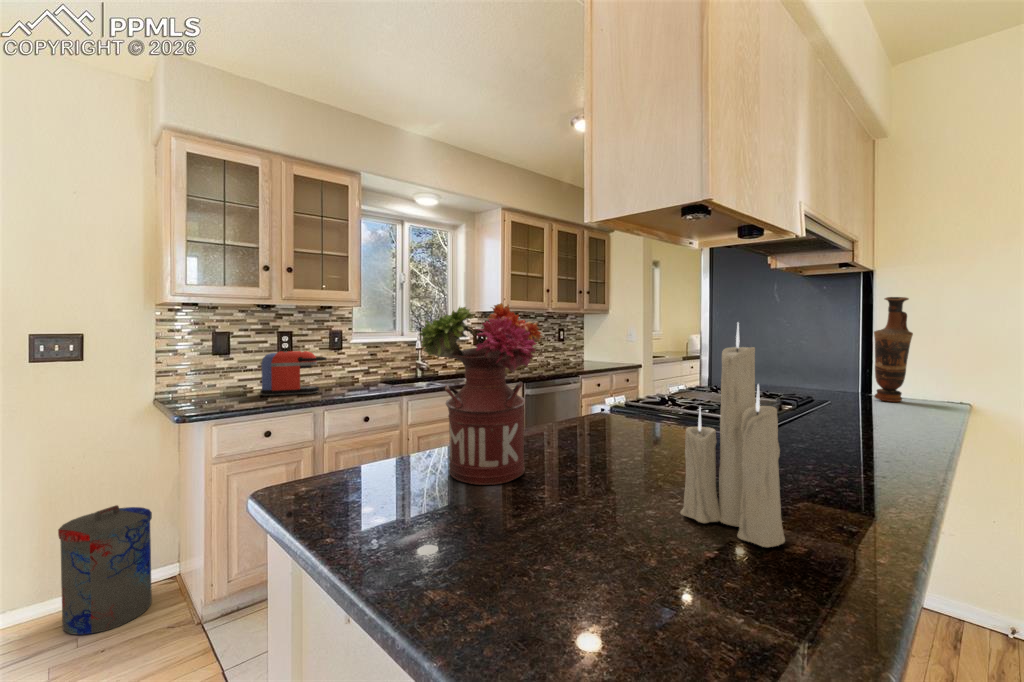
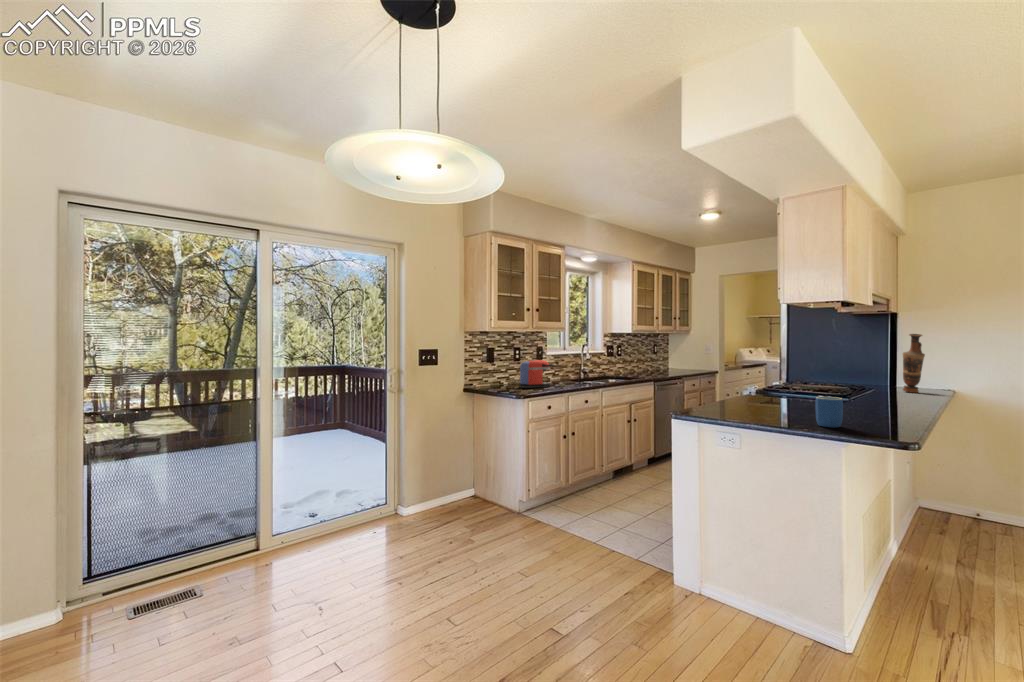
flower arrangement: present [419,303,542,485] -> none [733,343,790,416]
candle: present [681,323,785,547] -> none [855,351,898,426]
mug: none [534,450,606,557] -> present [815,397,843,427]
trash can: present [58,505,152,635] -> none [430,451,472,522]

